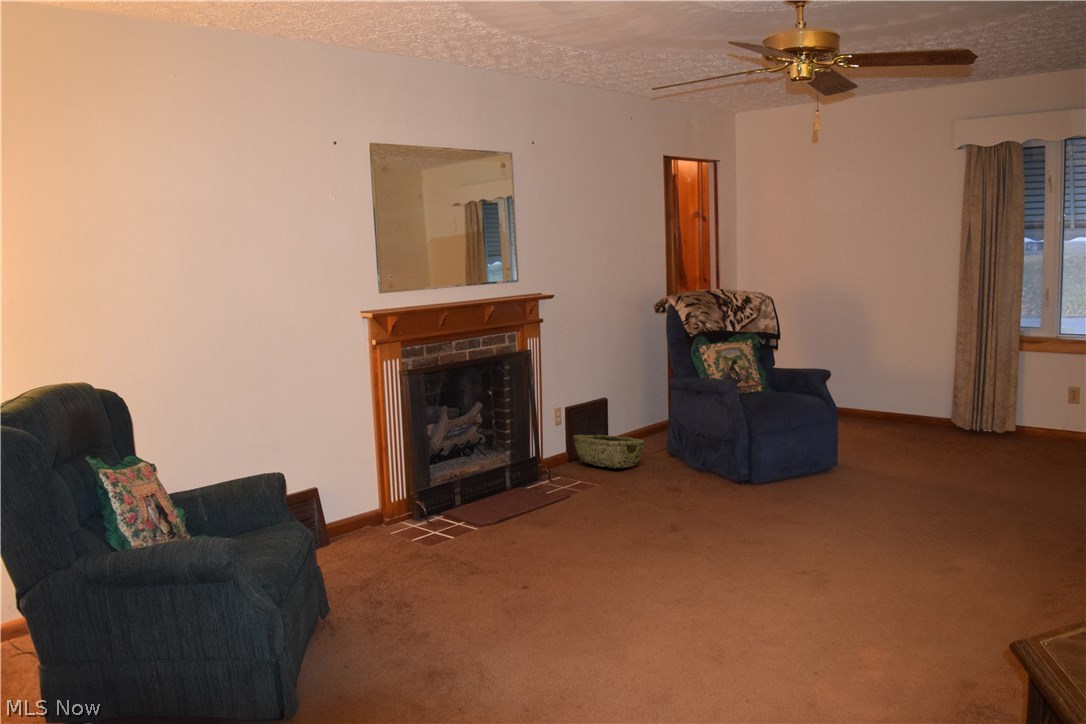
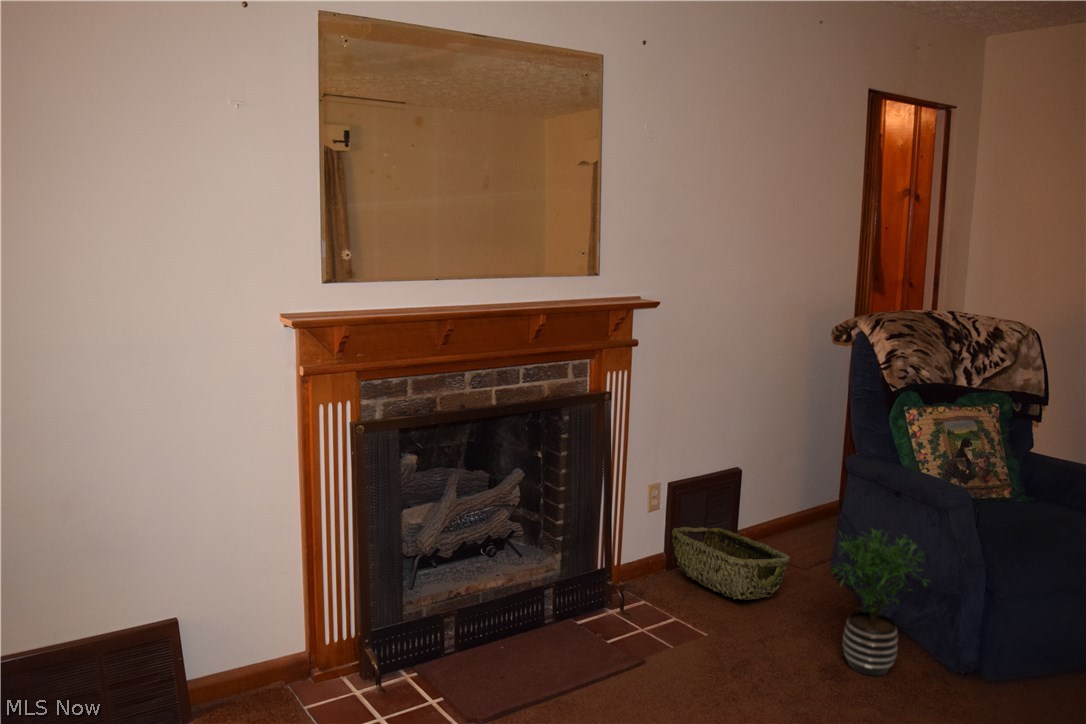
potted plant: none [665,406,717,487] -> present [832,530,928,676]

